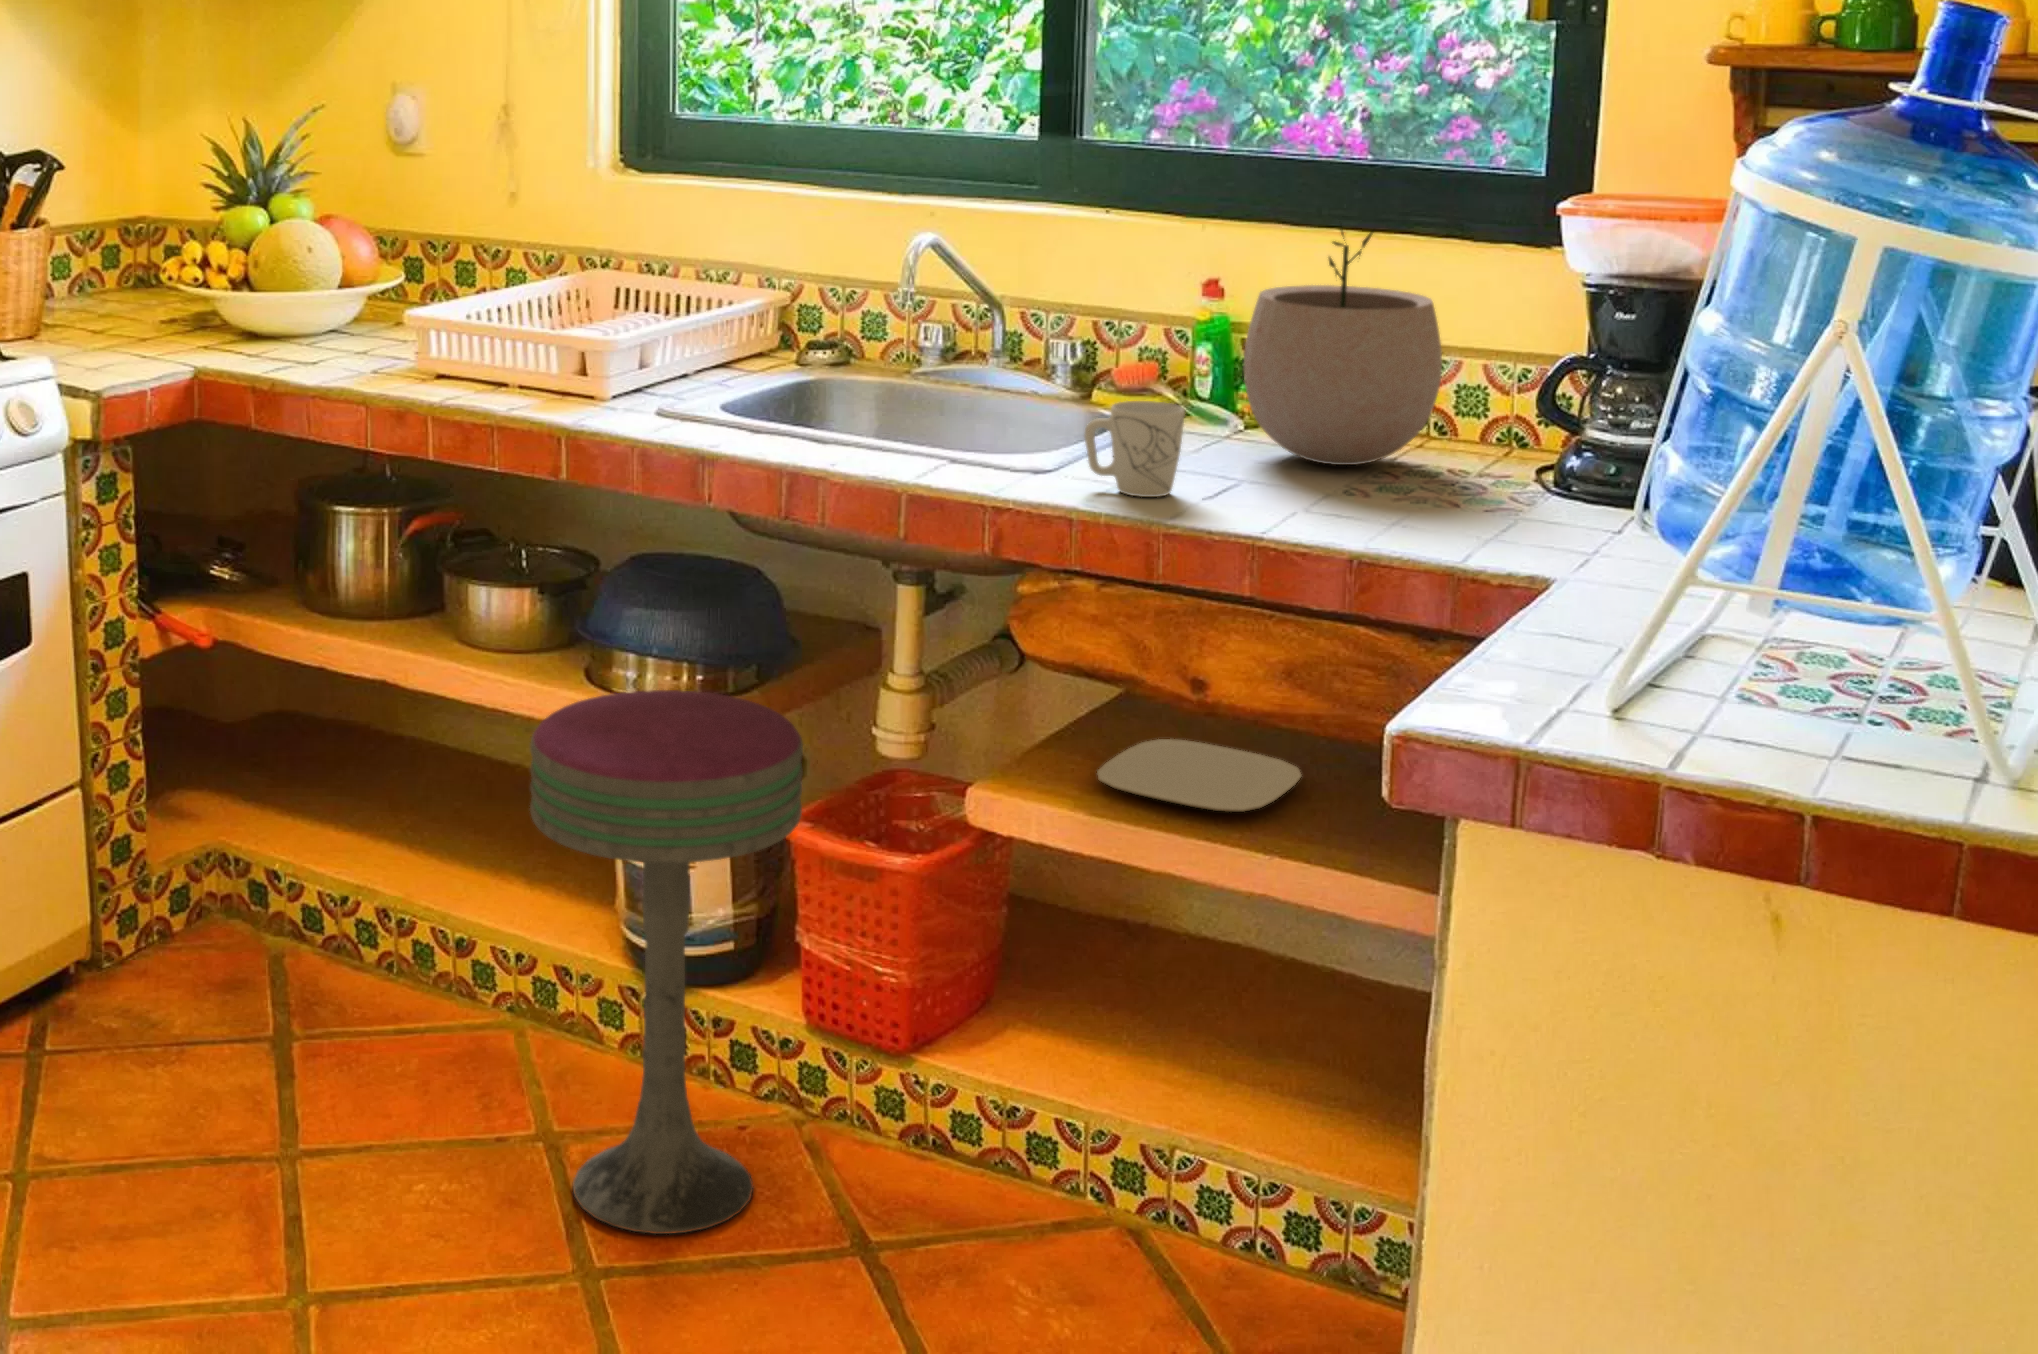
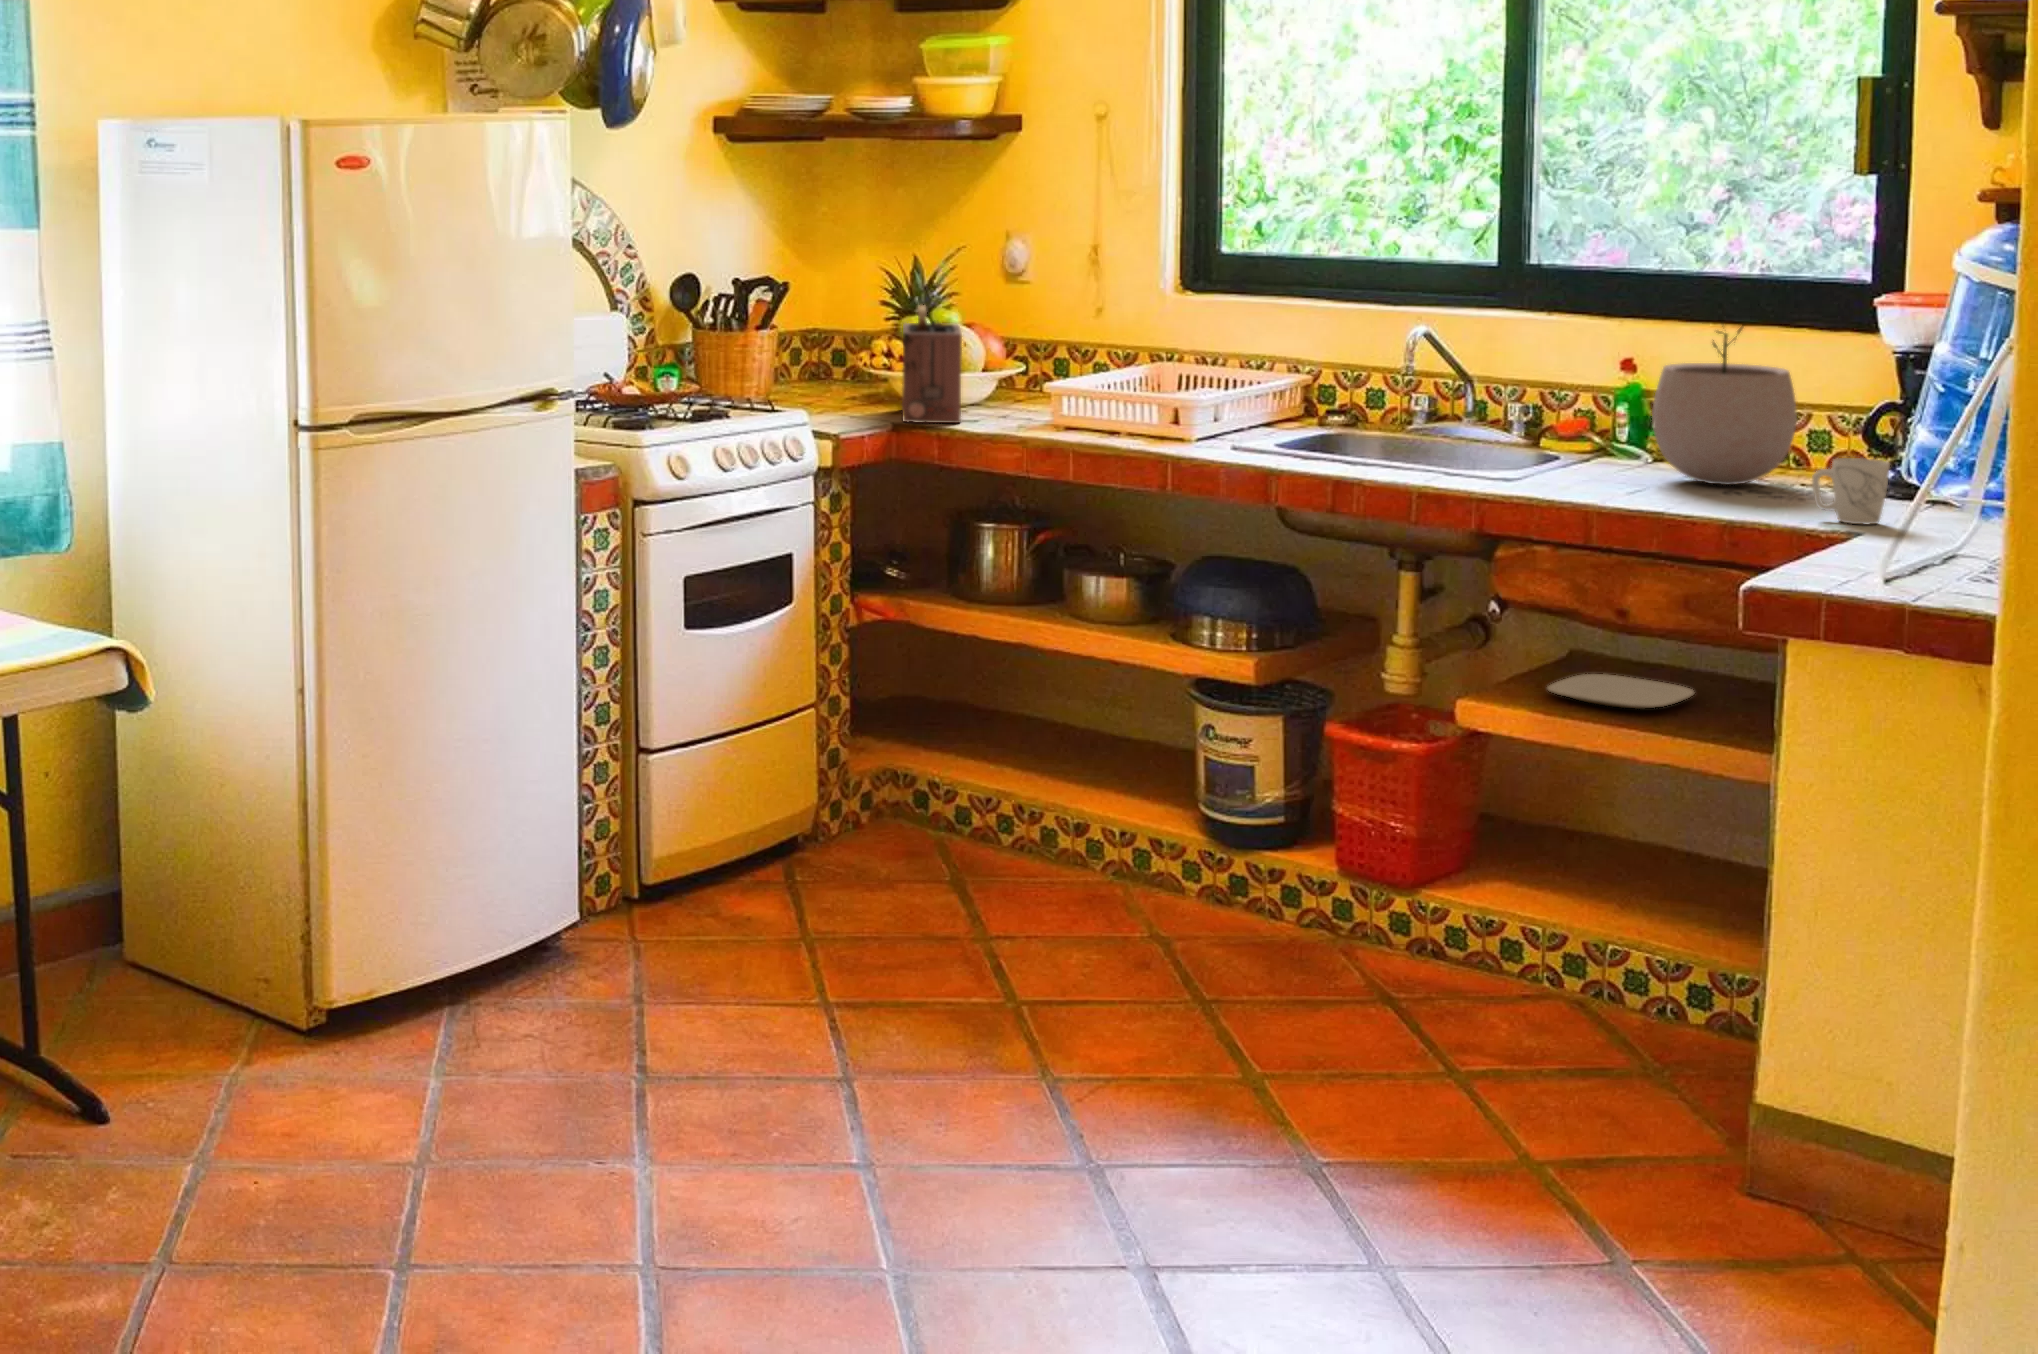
toaster: none [212,194,312,365] -> present [902,305,962,423]
mug: present [1084,401,1185,497] -> present [1812,458,1890,524]
bar stool: present [530,690,803,1234] -> none [1156,629,1342,980]

